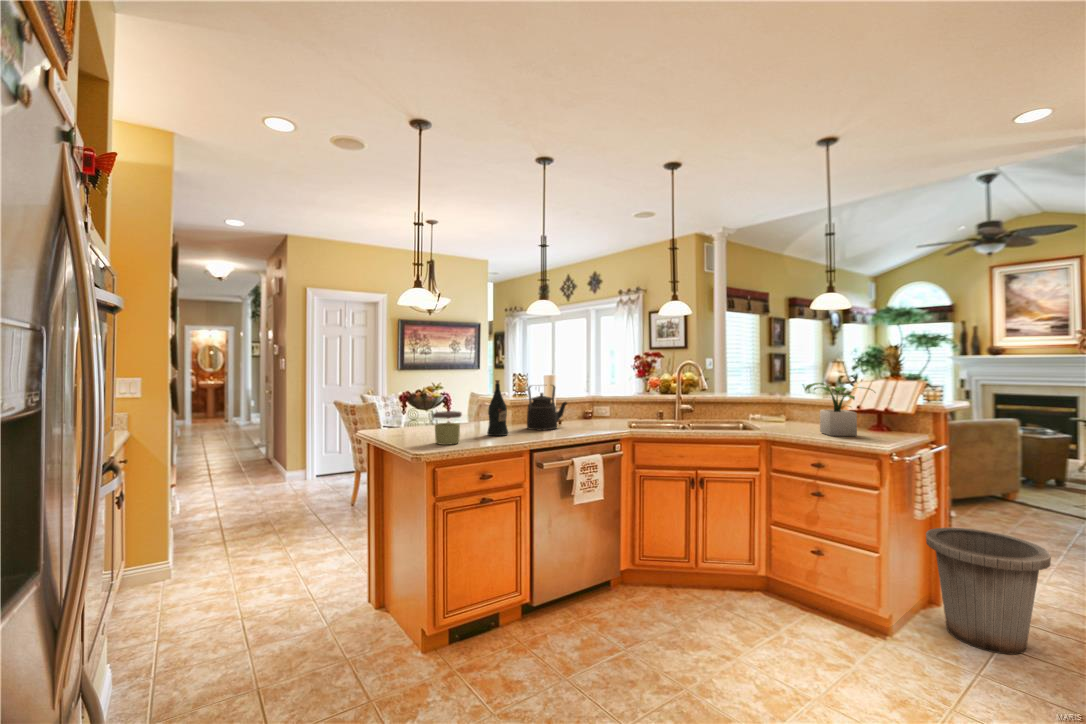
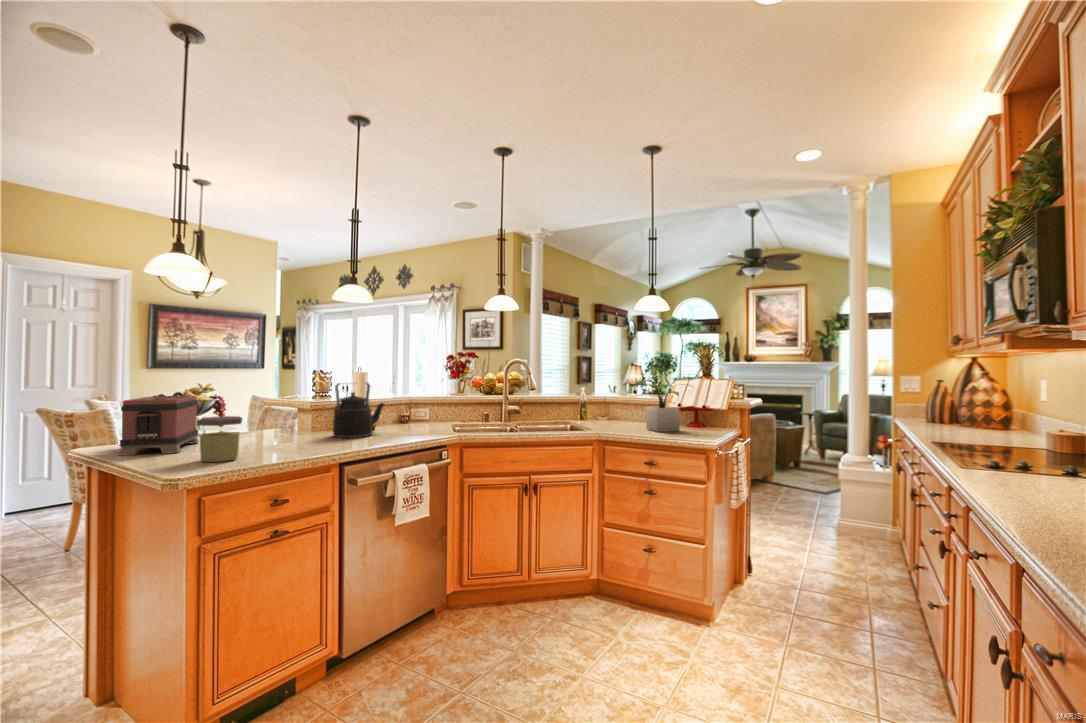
wine bottle: present [487,380,508,436] -> none [279,376,309,447]
toaster: none [386,395,435,437] -> present [118,396,199,456]
trash can: present [926,528,1051,654] -> none [736,512,831,623]

